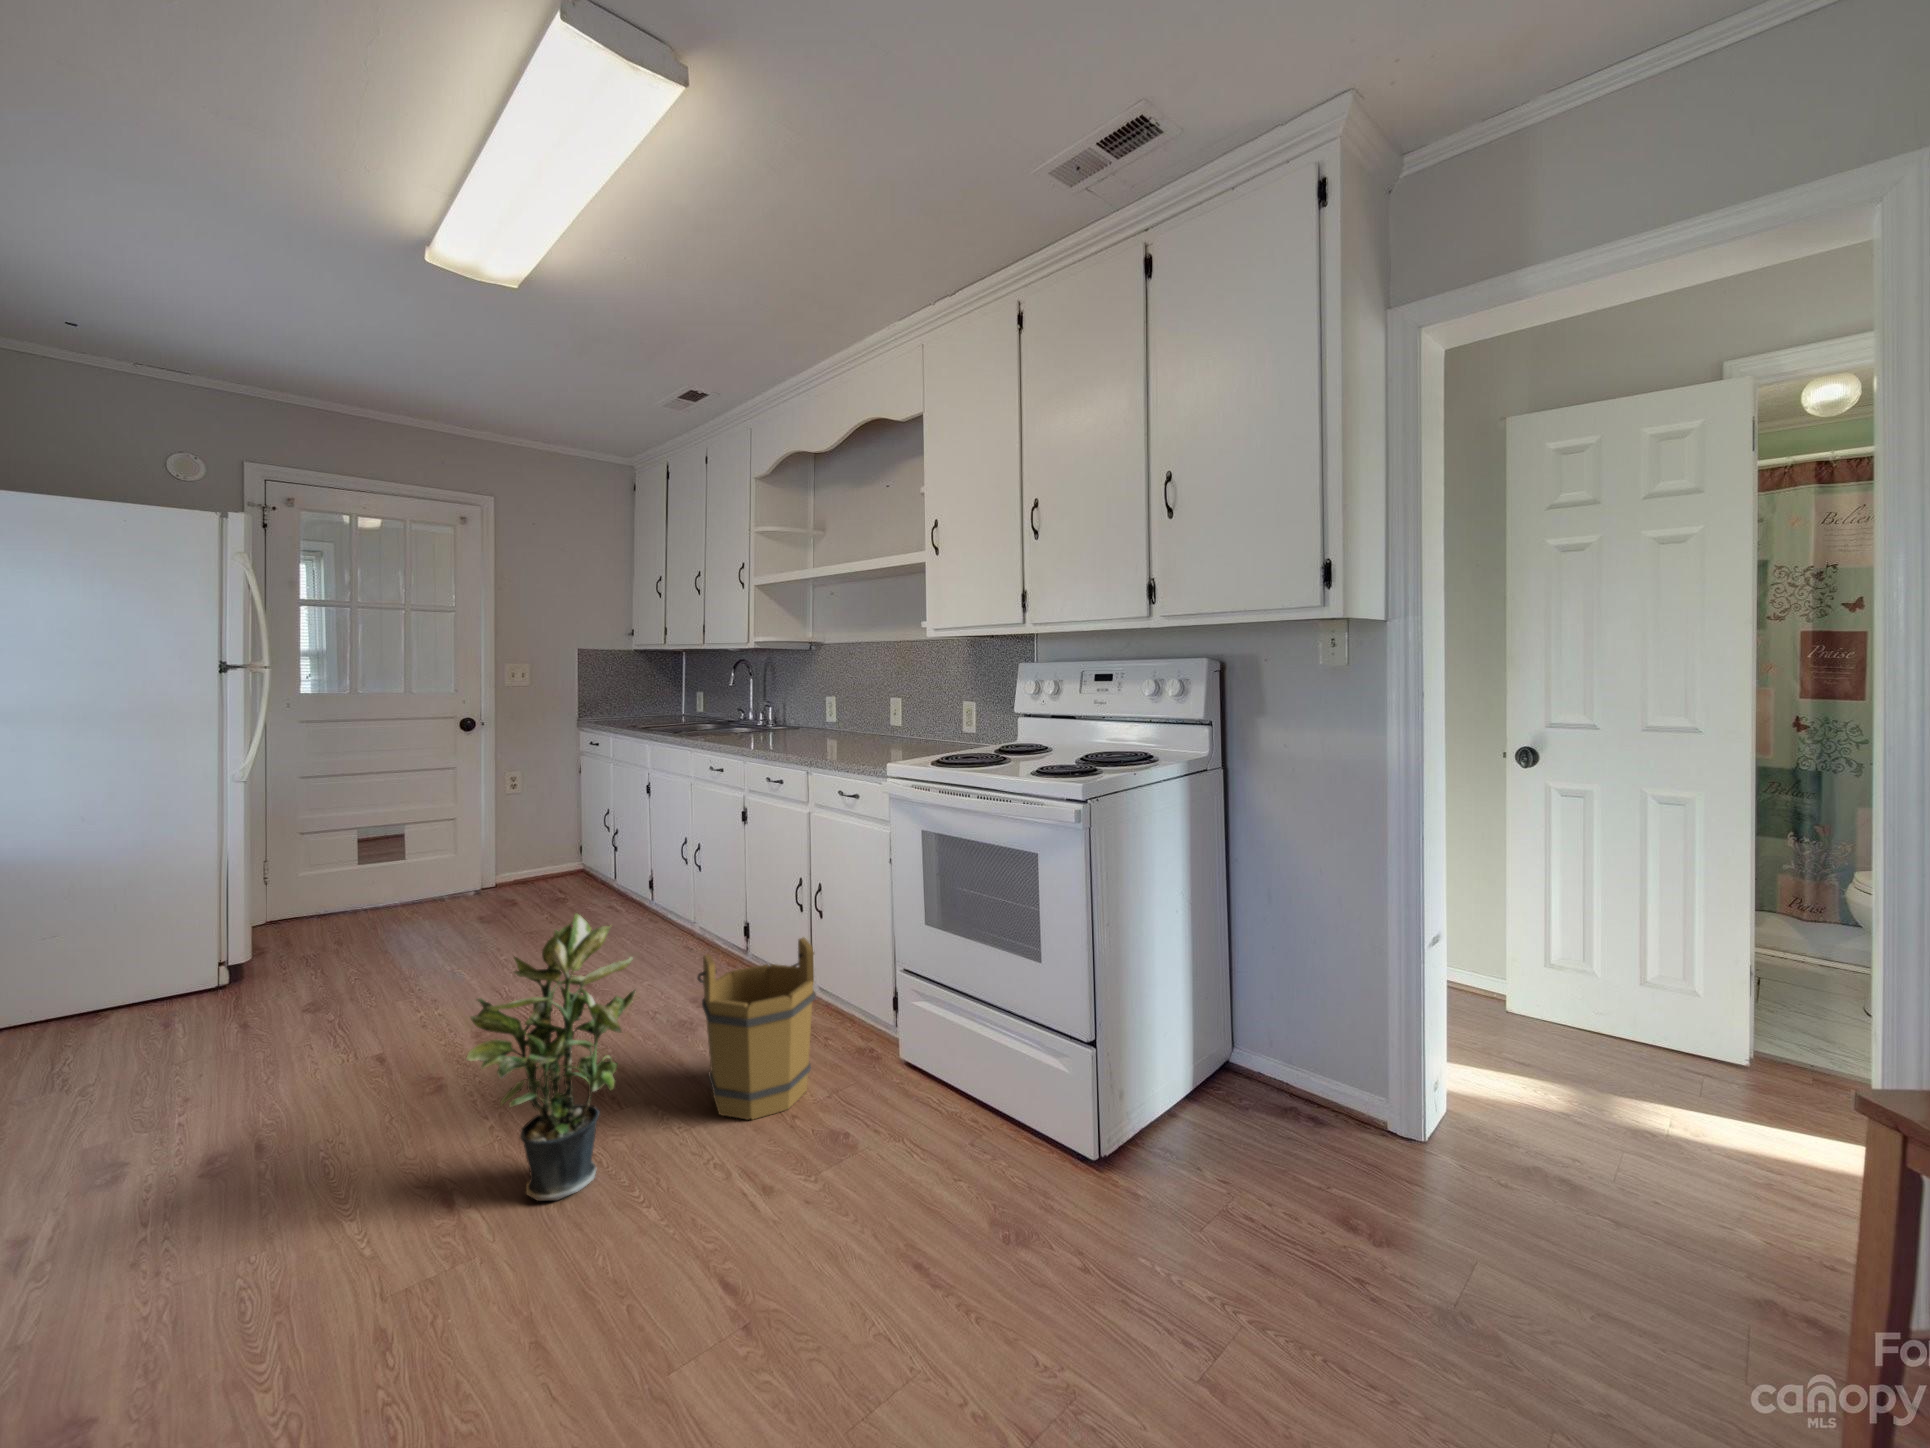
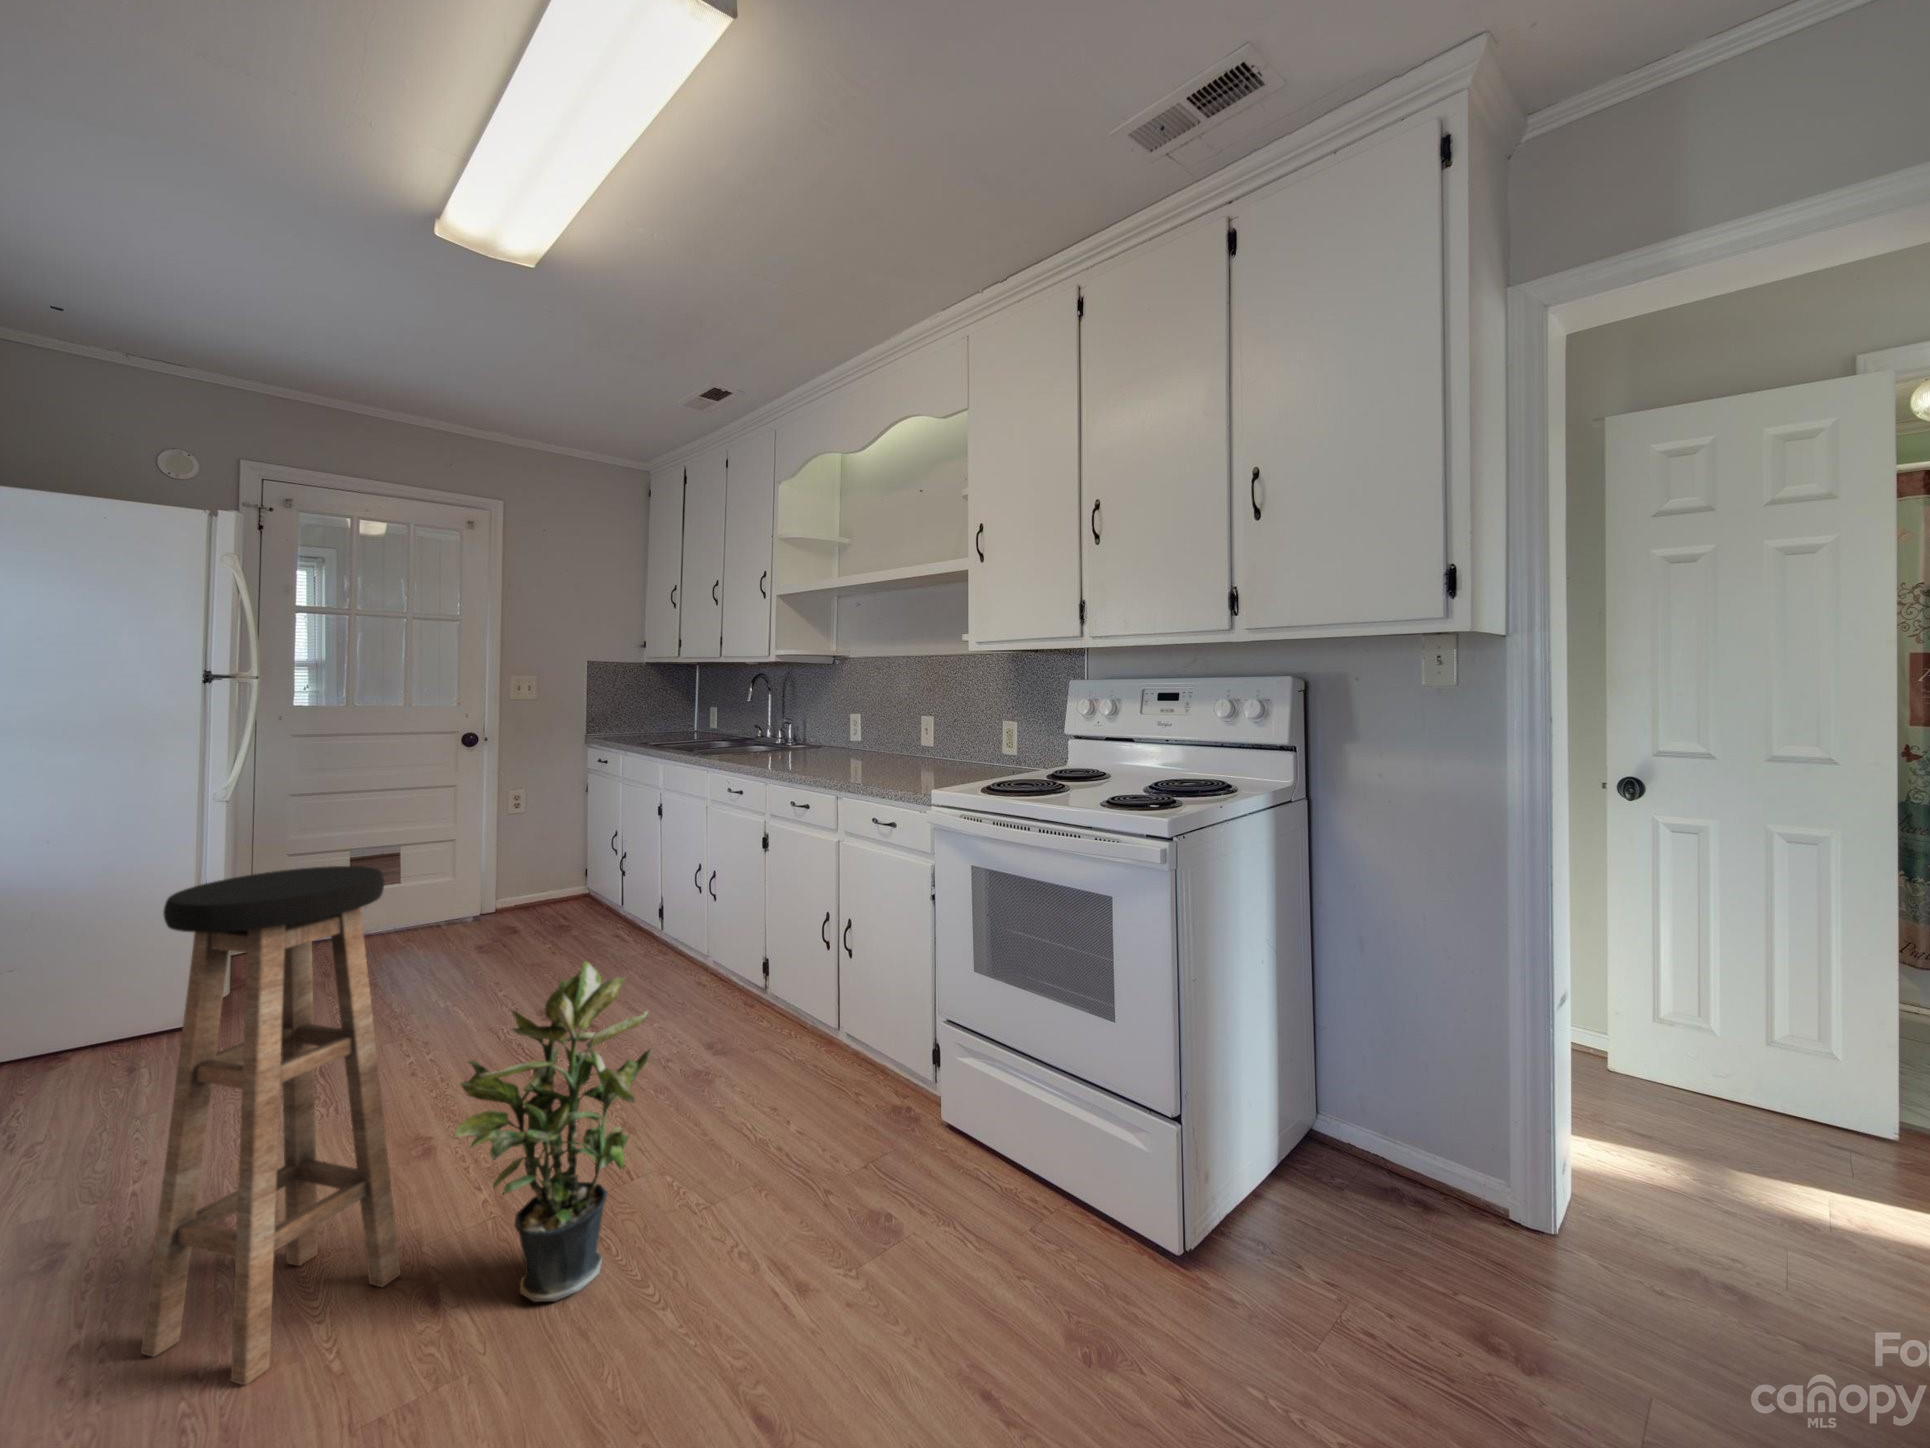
bar stool: none [204,833,422,1264] -> present [141,866,401,1385]
bucket: present [697,938,816,1120] -> none [719,984,851,1197]

